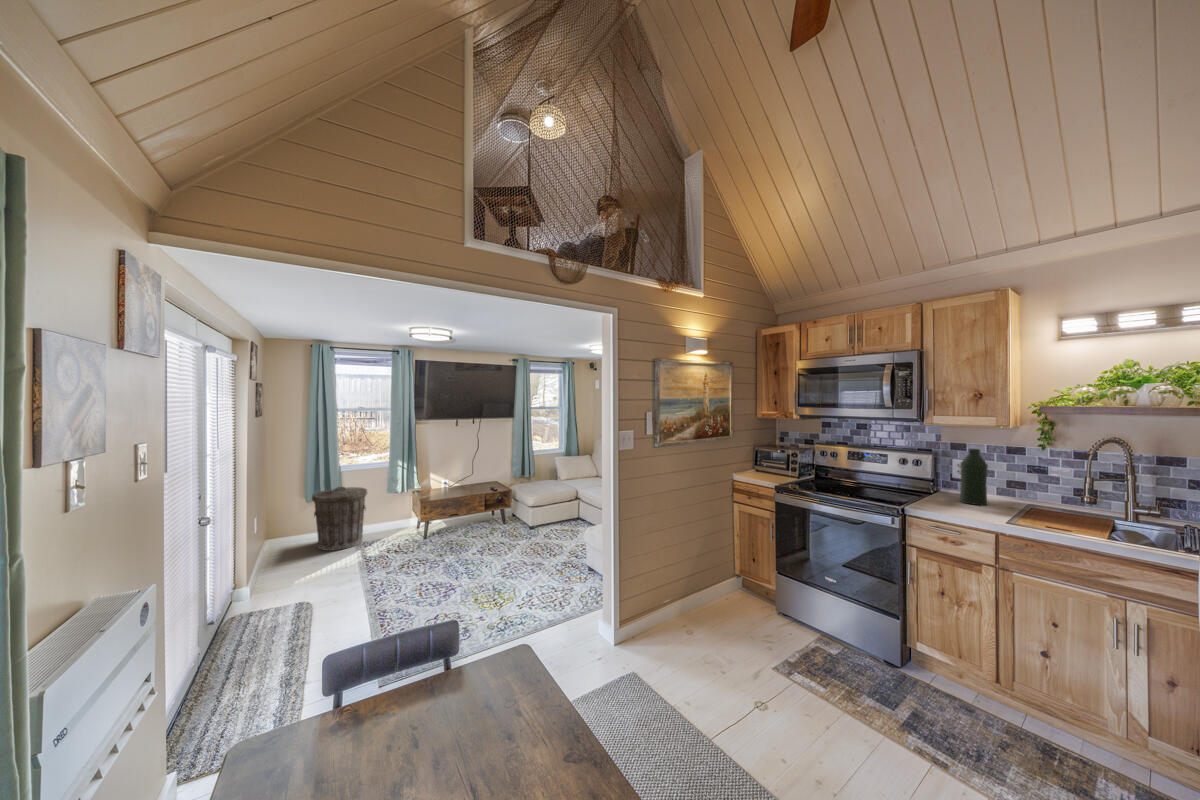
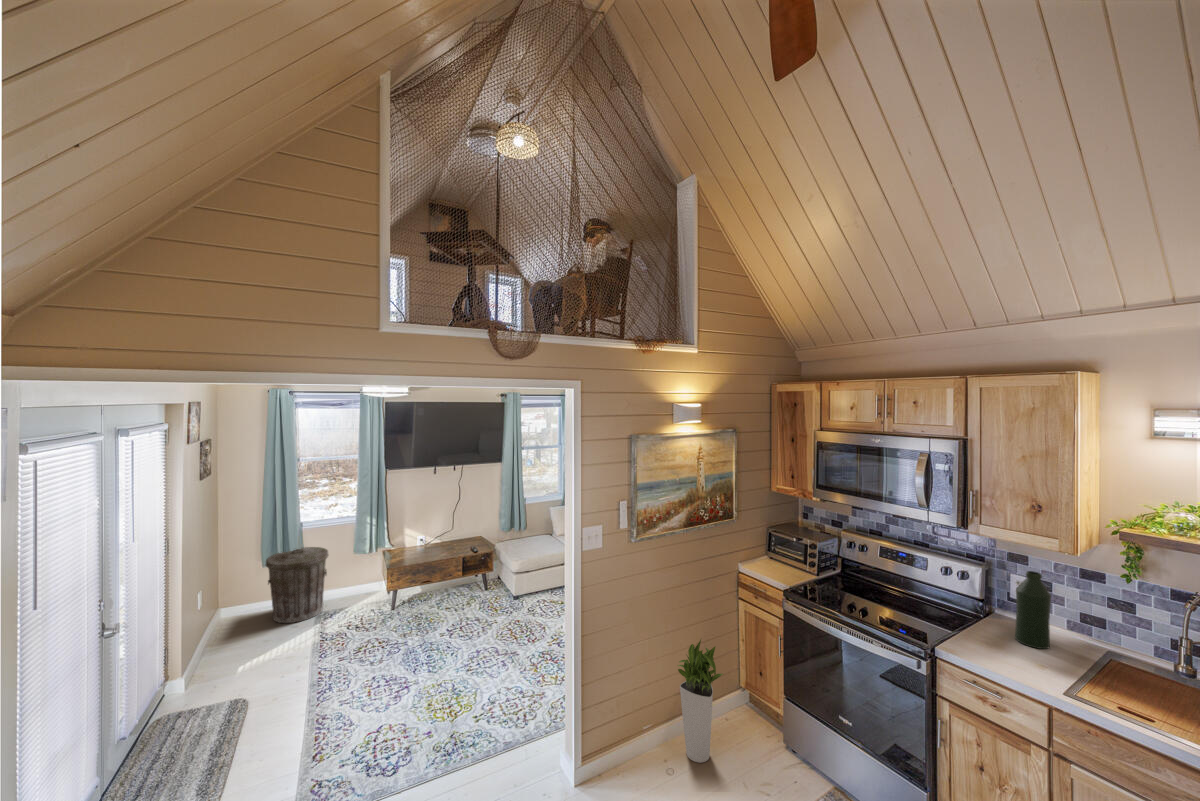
planter: none [691,527,730,625] -> present [678,640,723,763]

